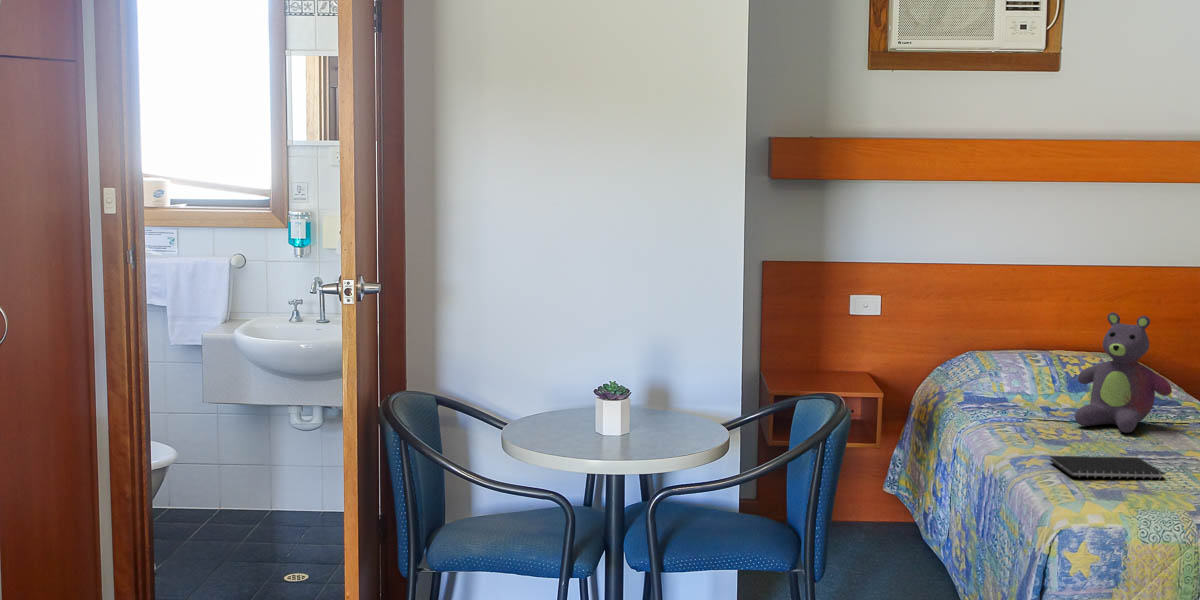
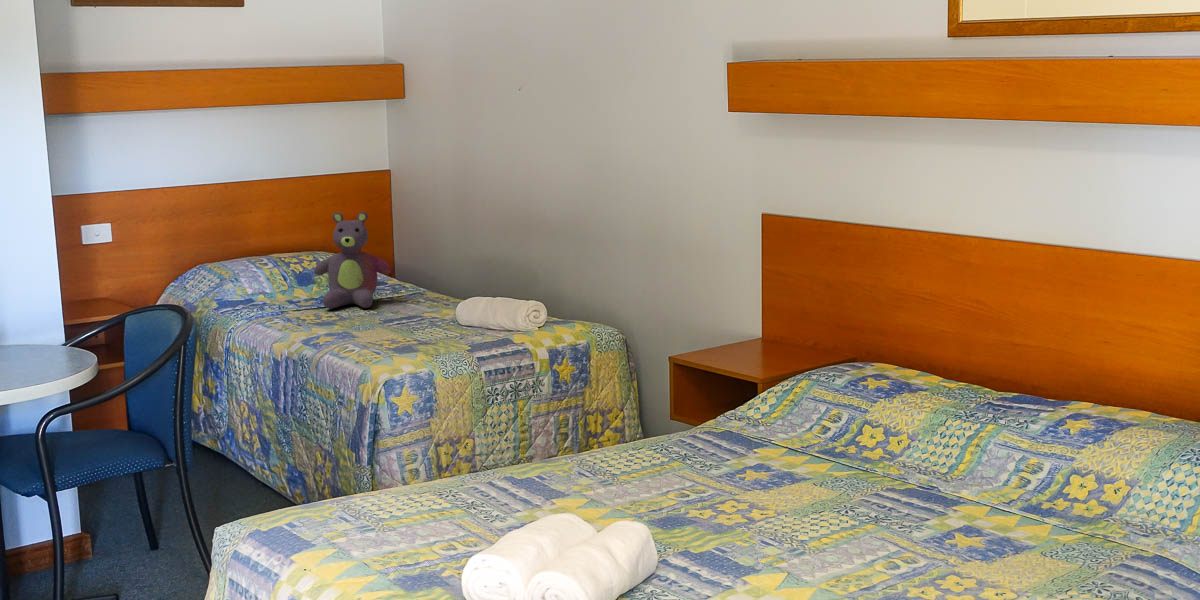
notebook: present [1050,456,1165,479] -> none [334,321,426,344]

